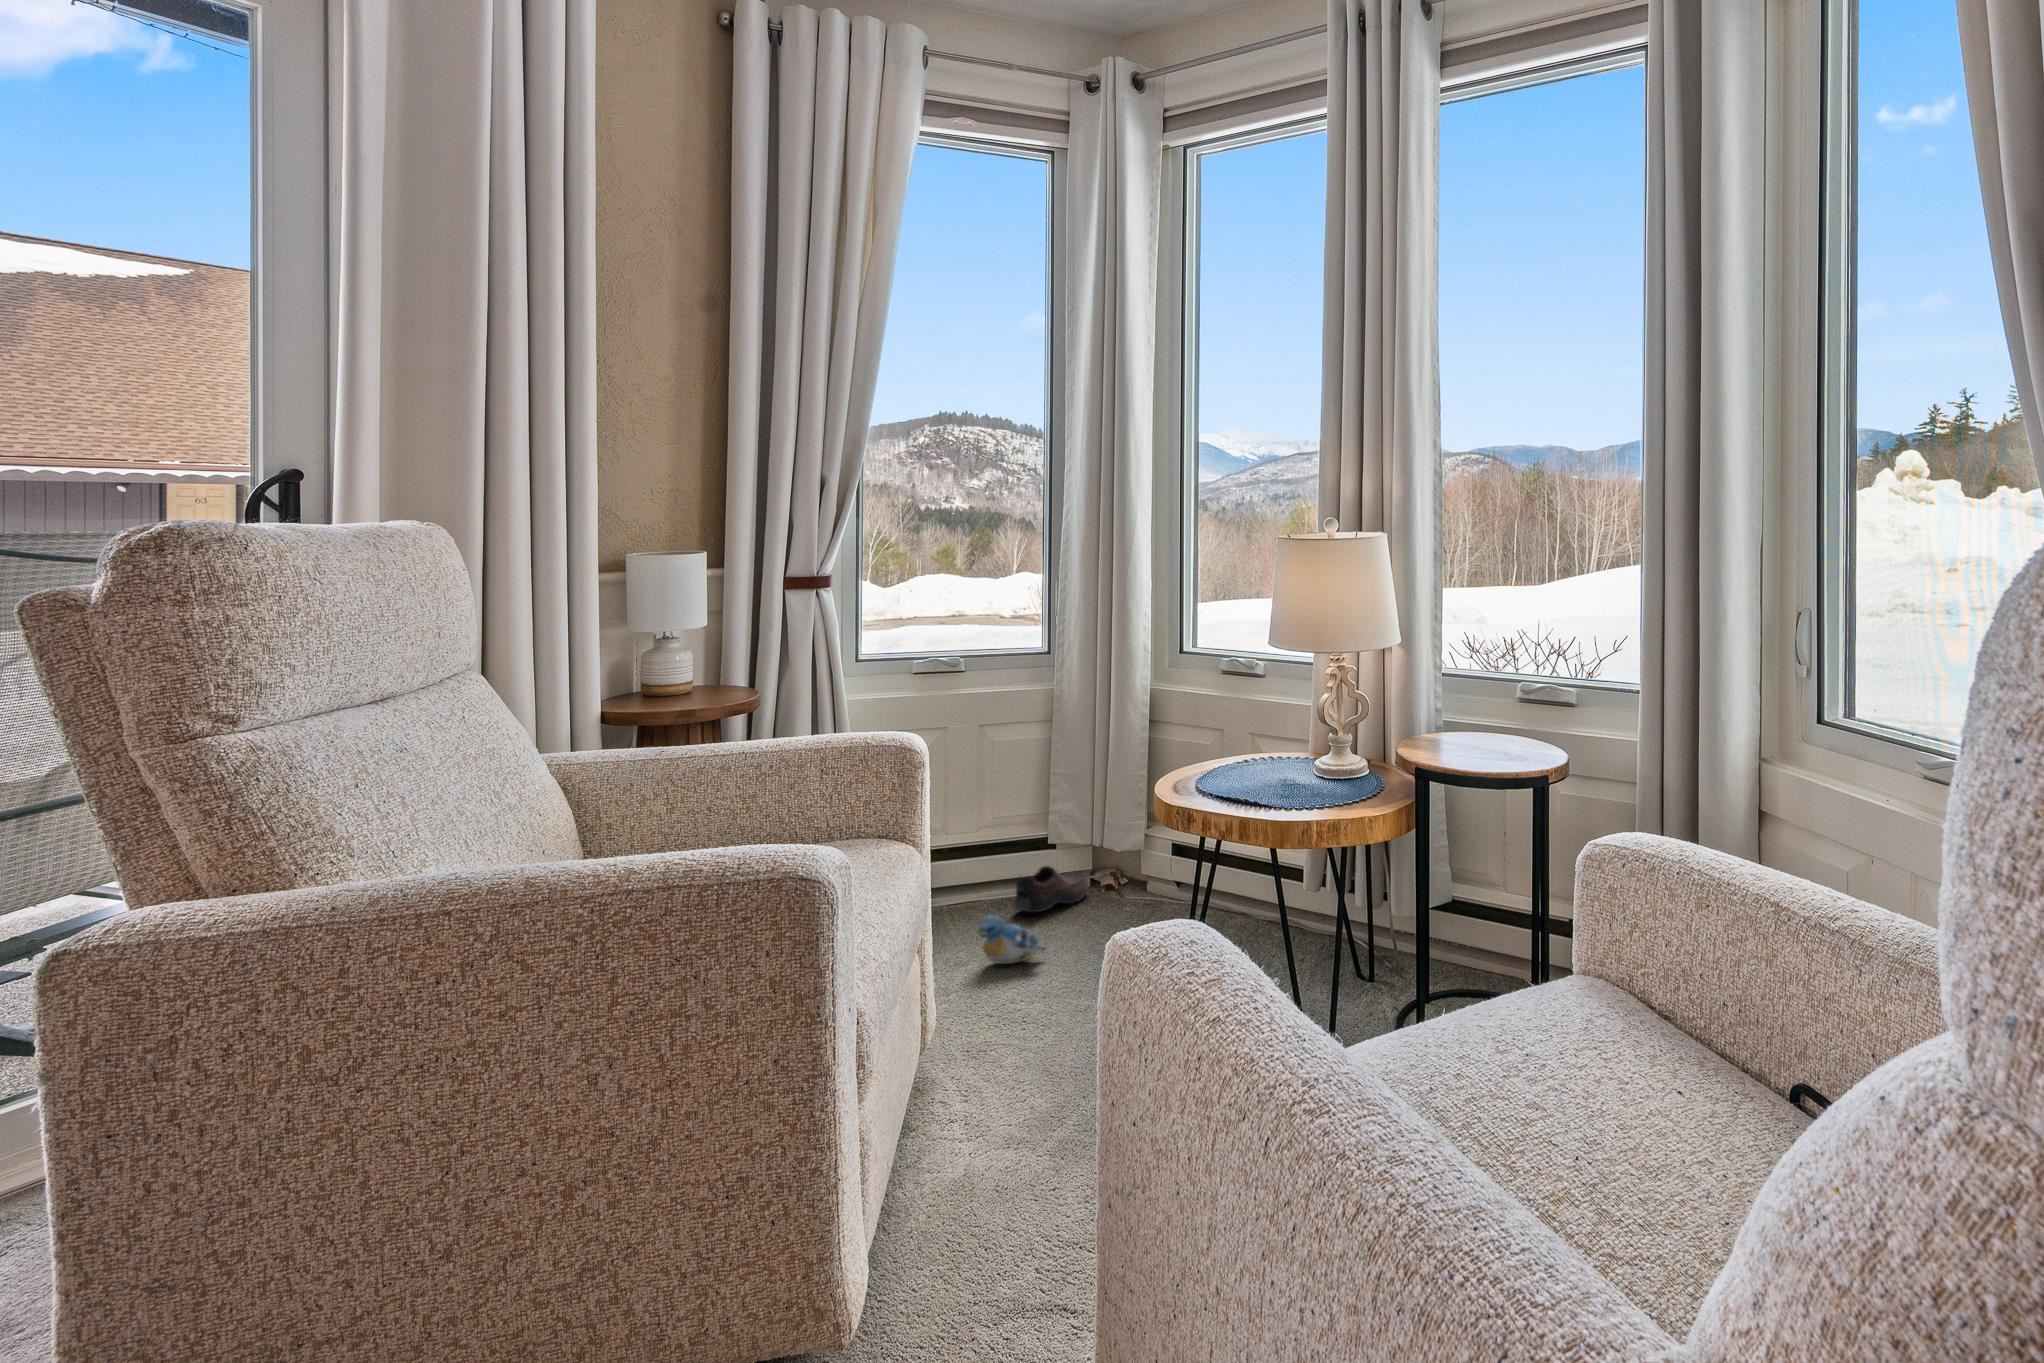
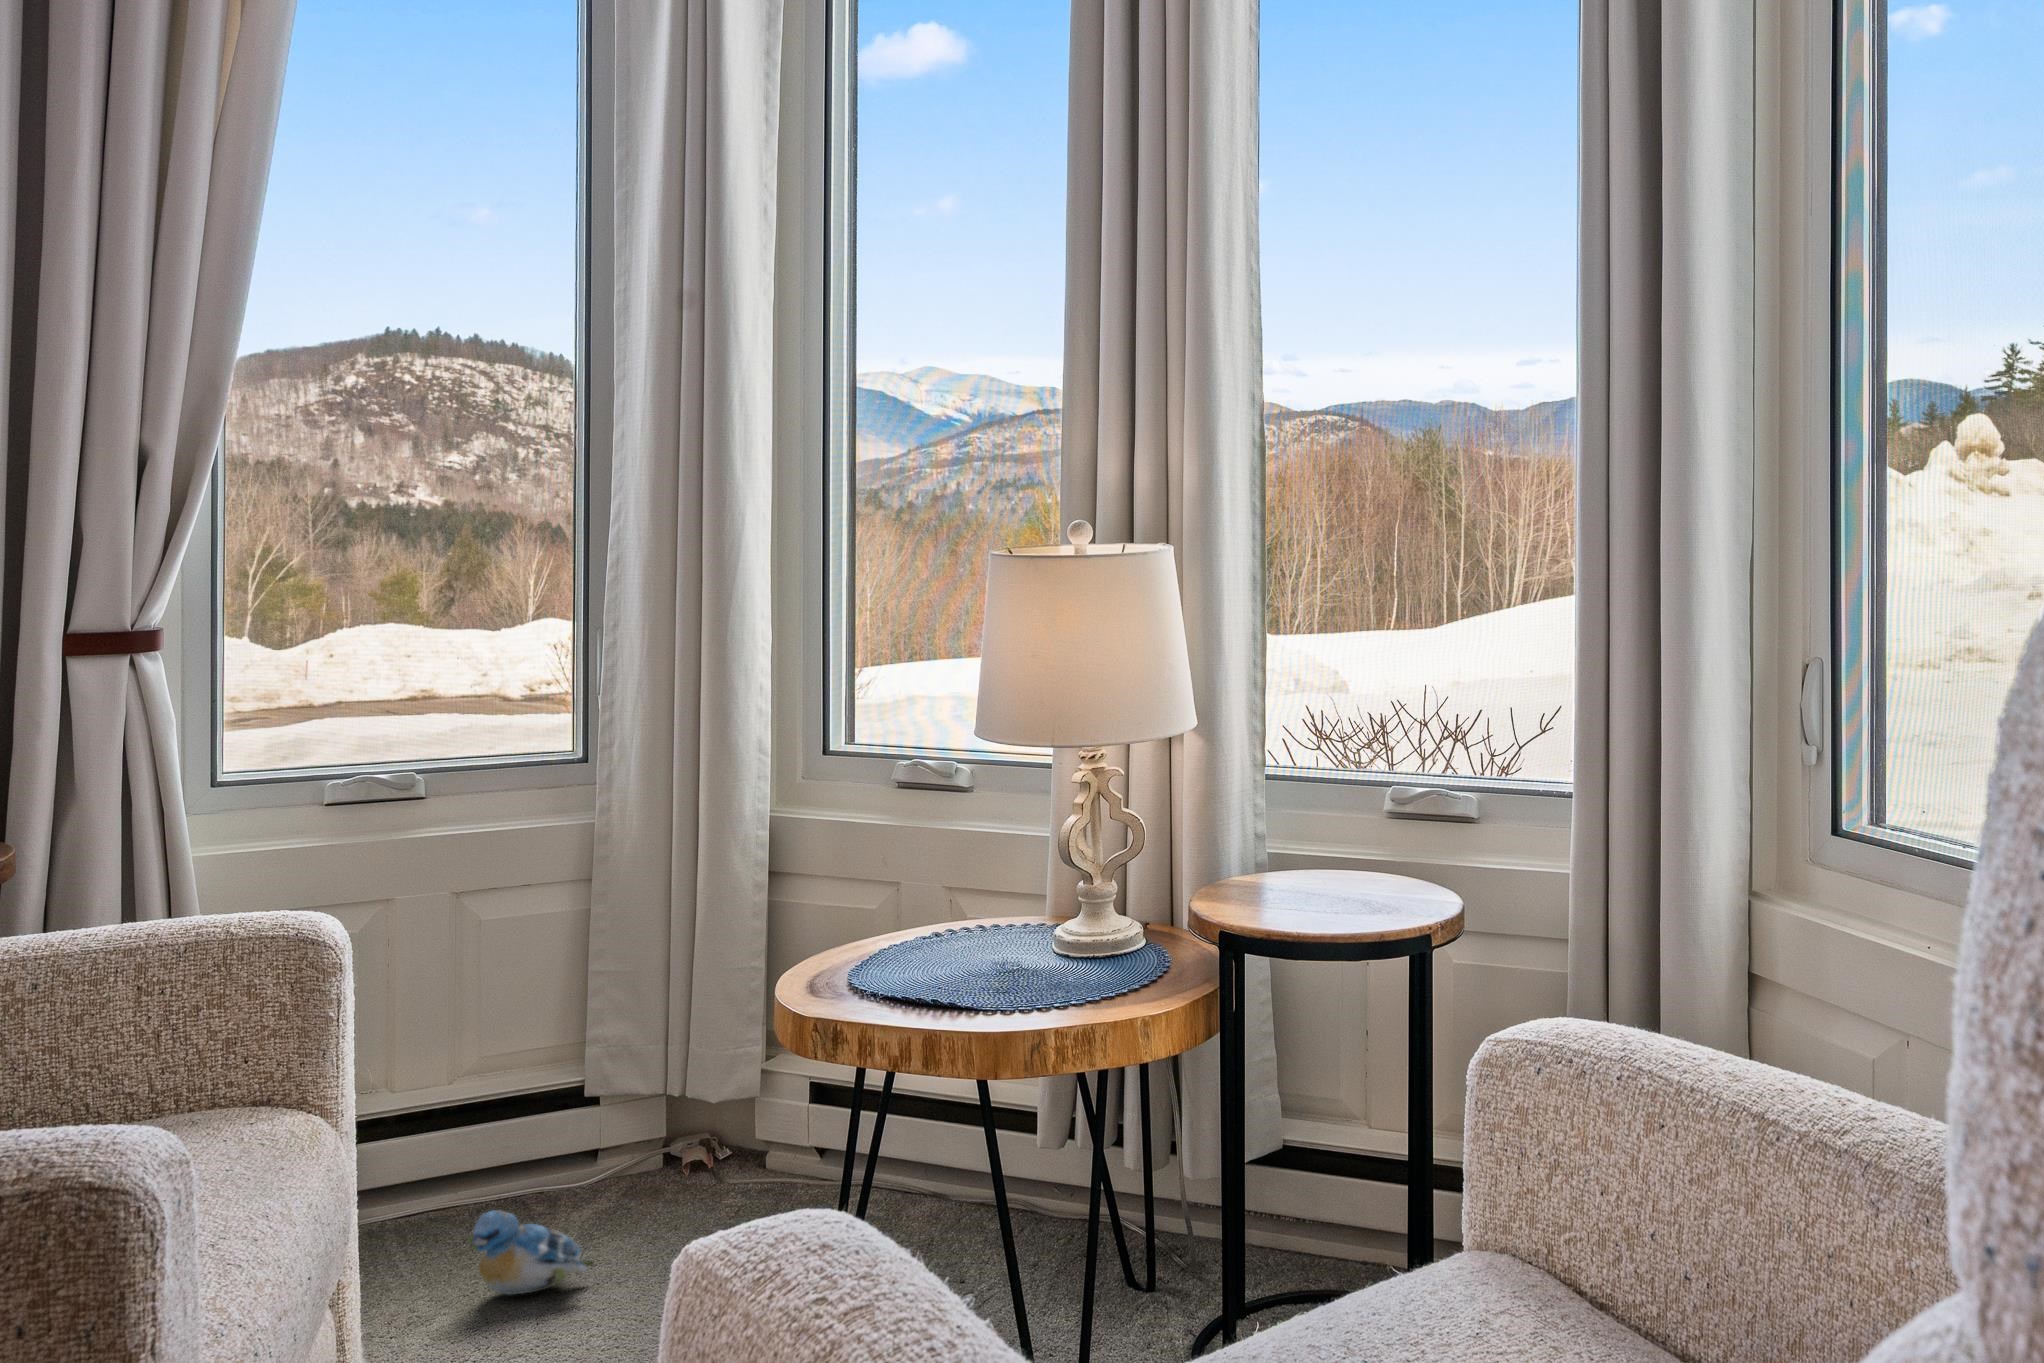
shoe: present [1014,866,1088,913] -> none [535,1121,667,1203]

